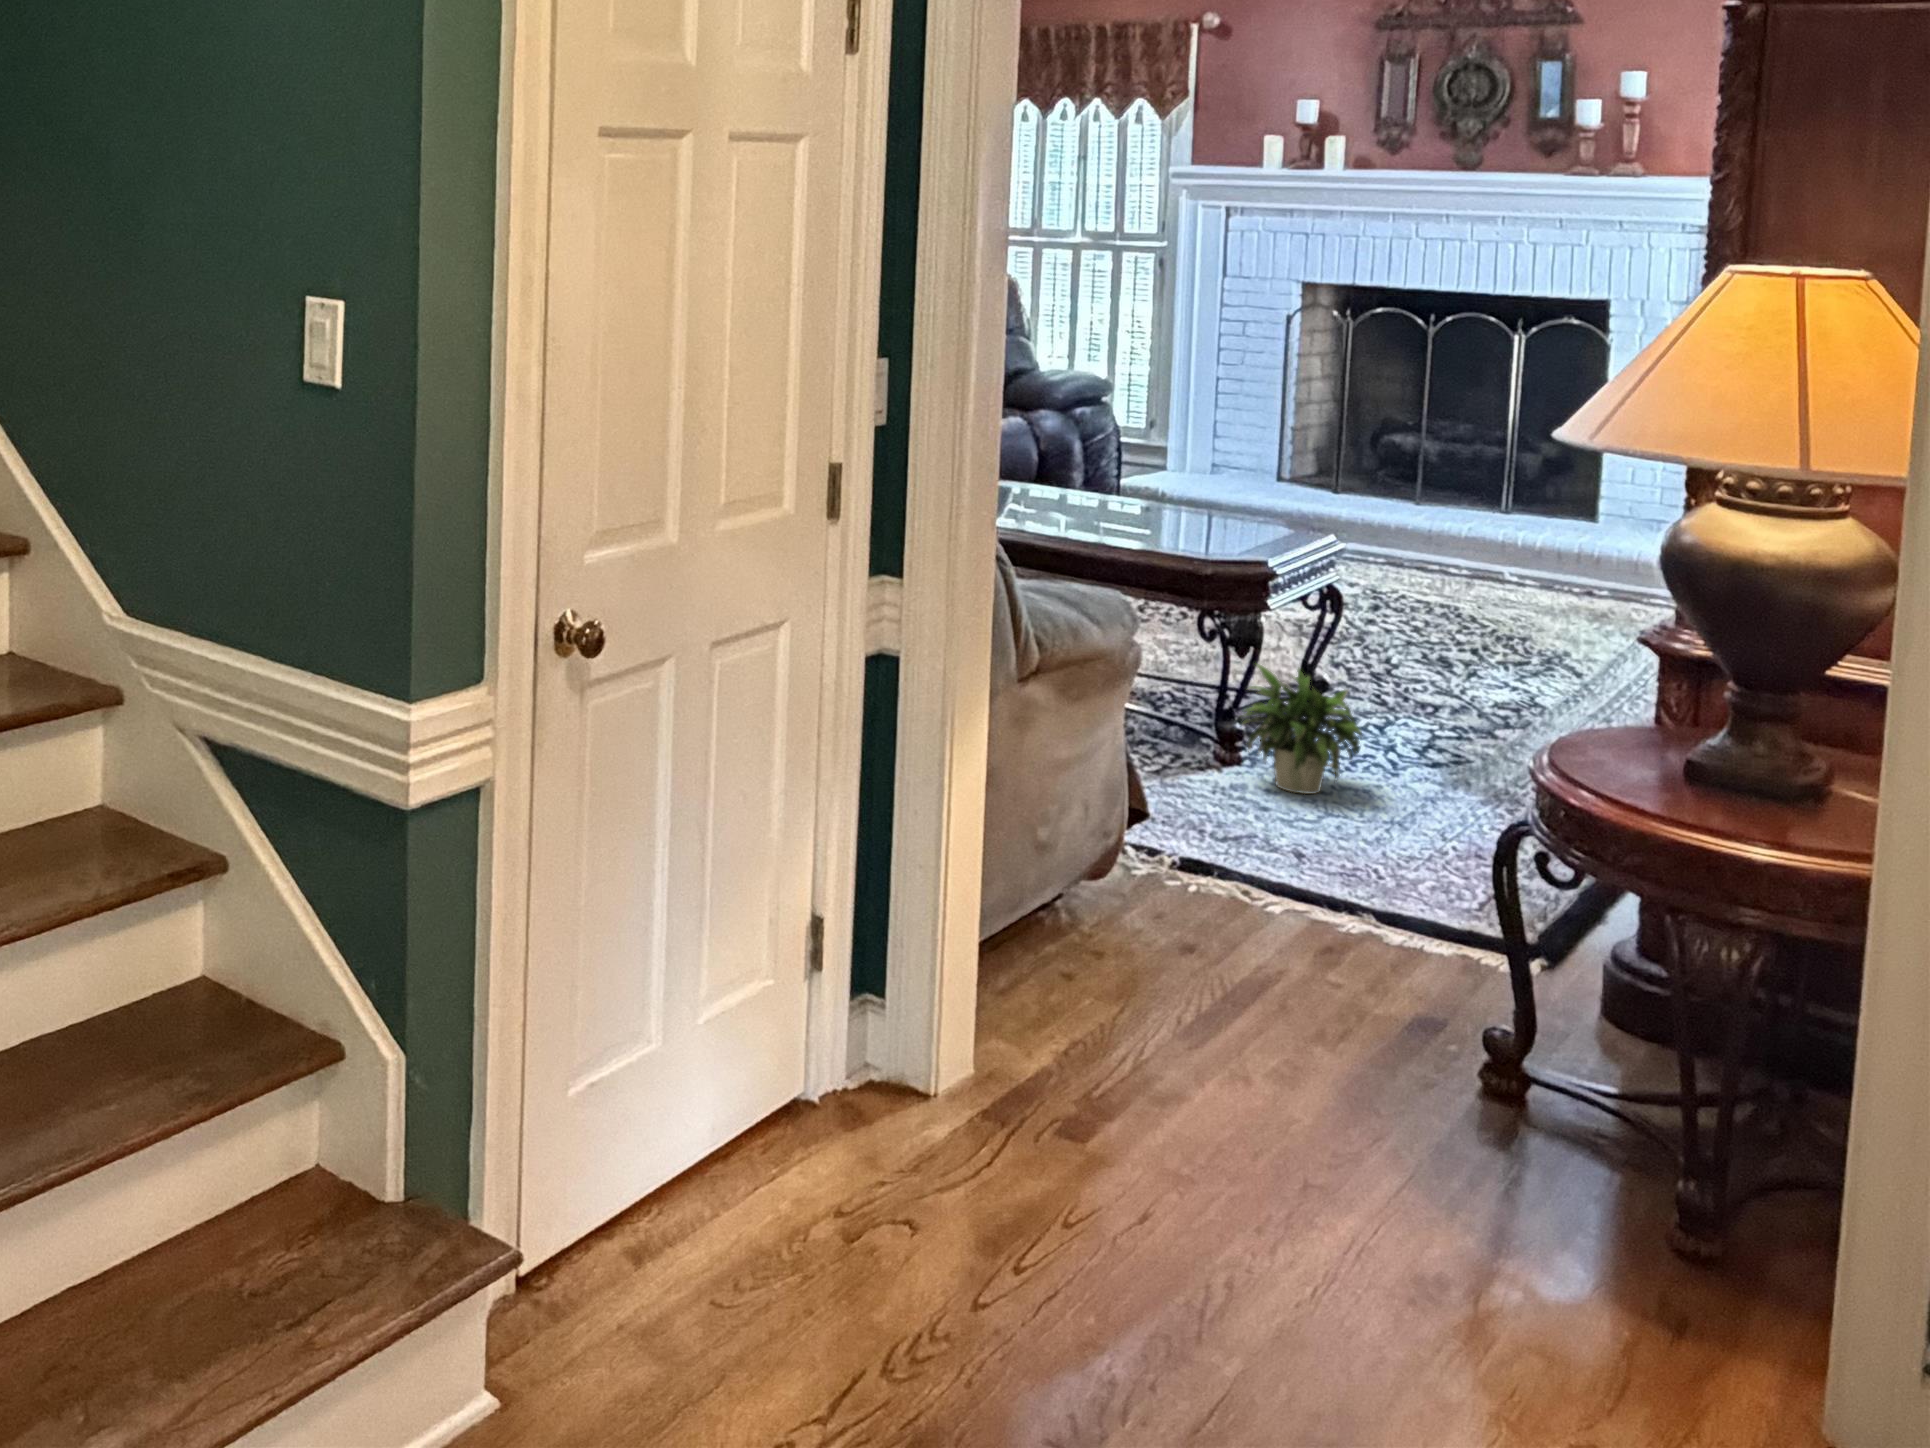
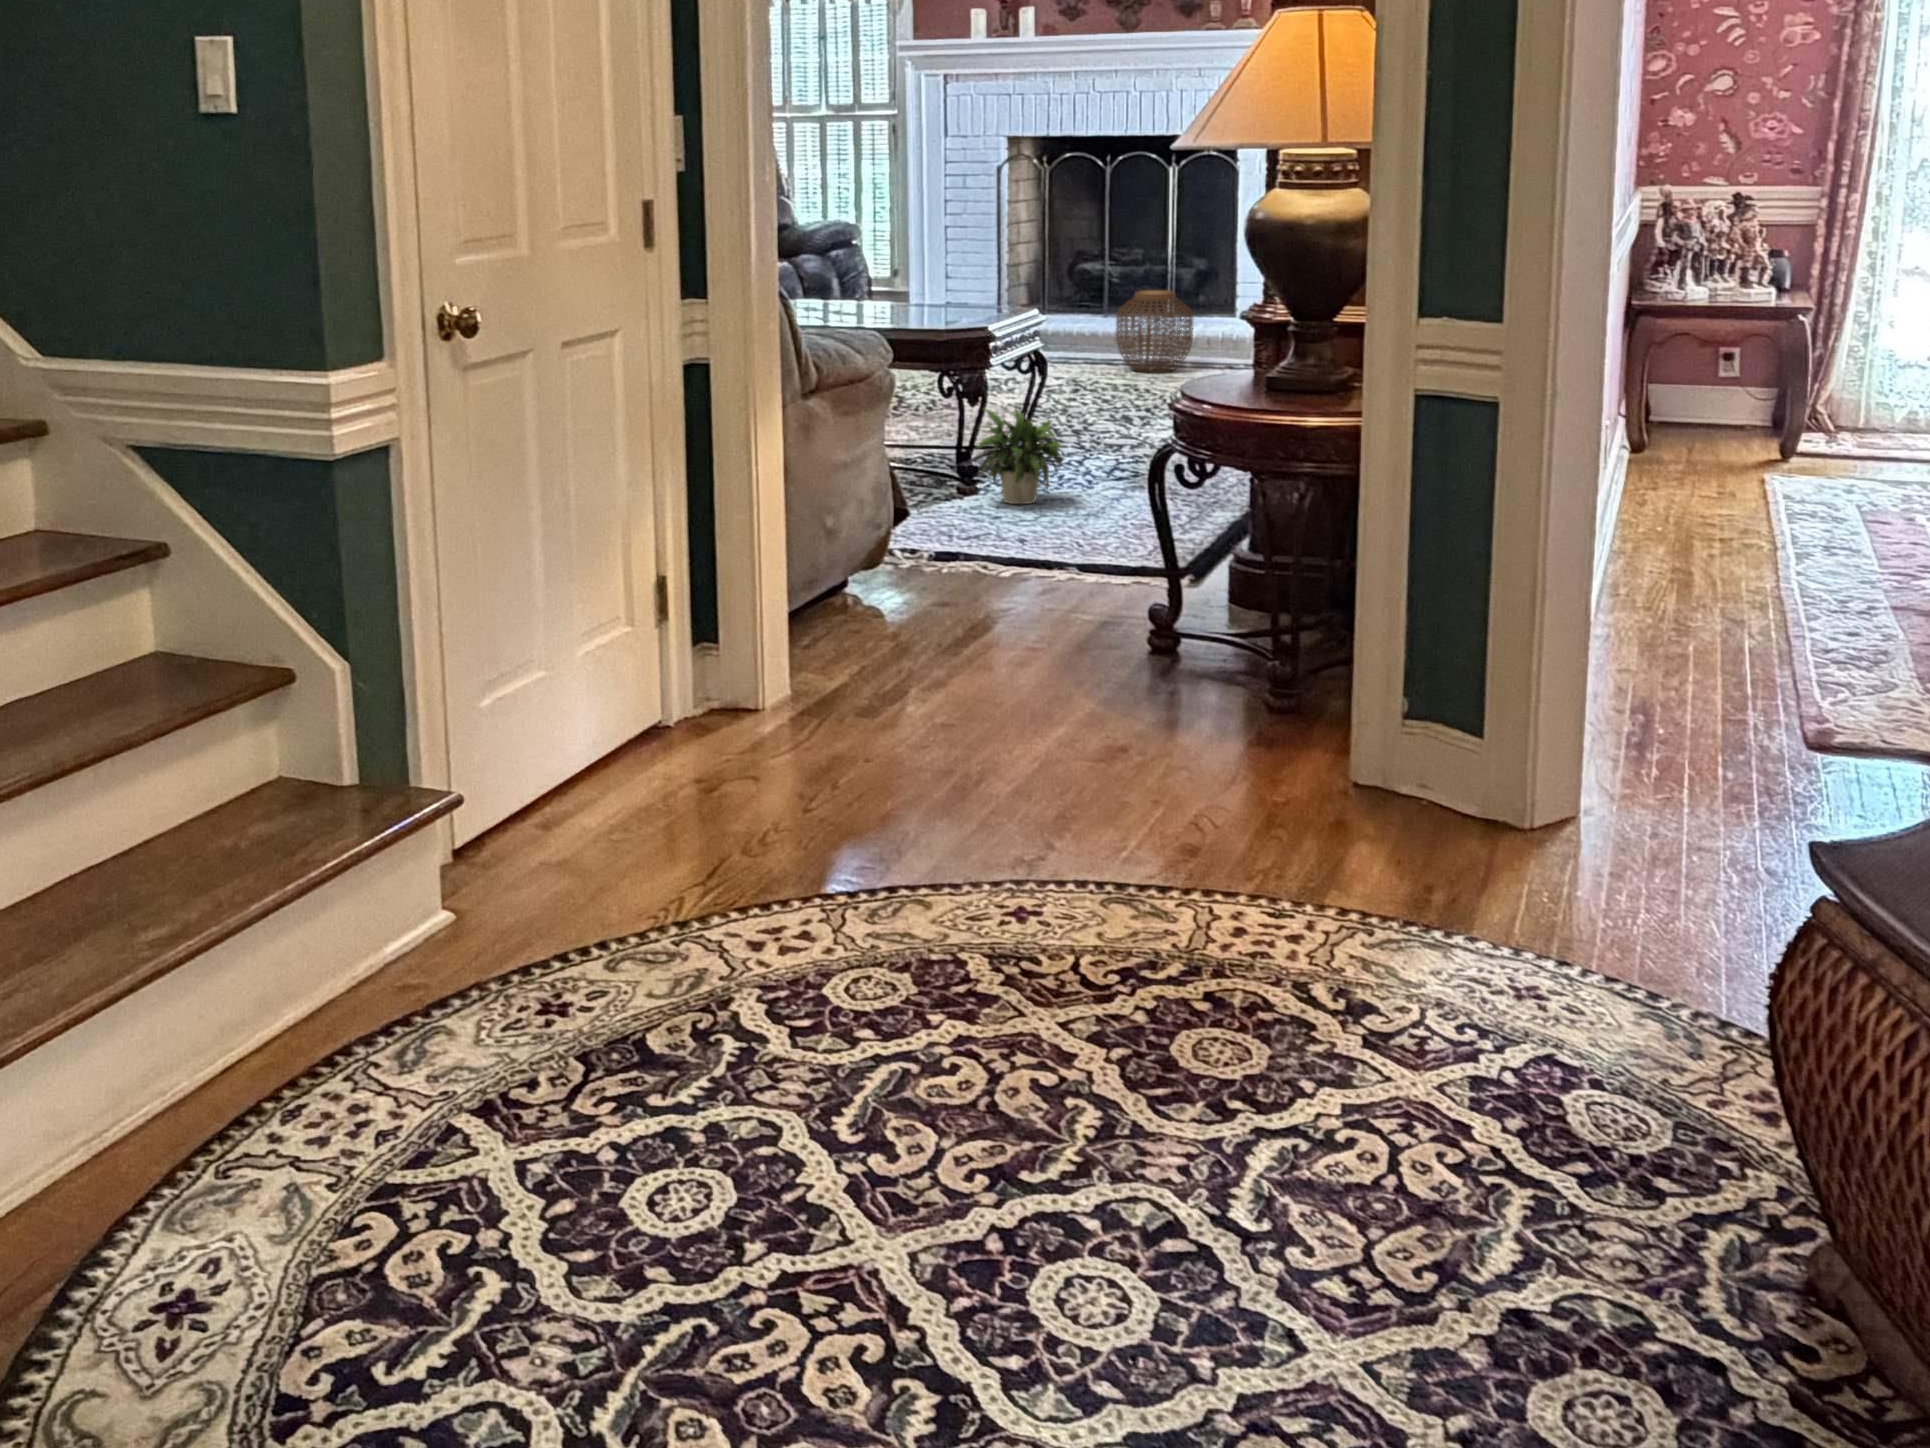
woven basket: none [1435,490,1544,596] -> present [1116,290,1193,373]

